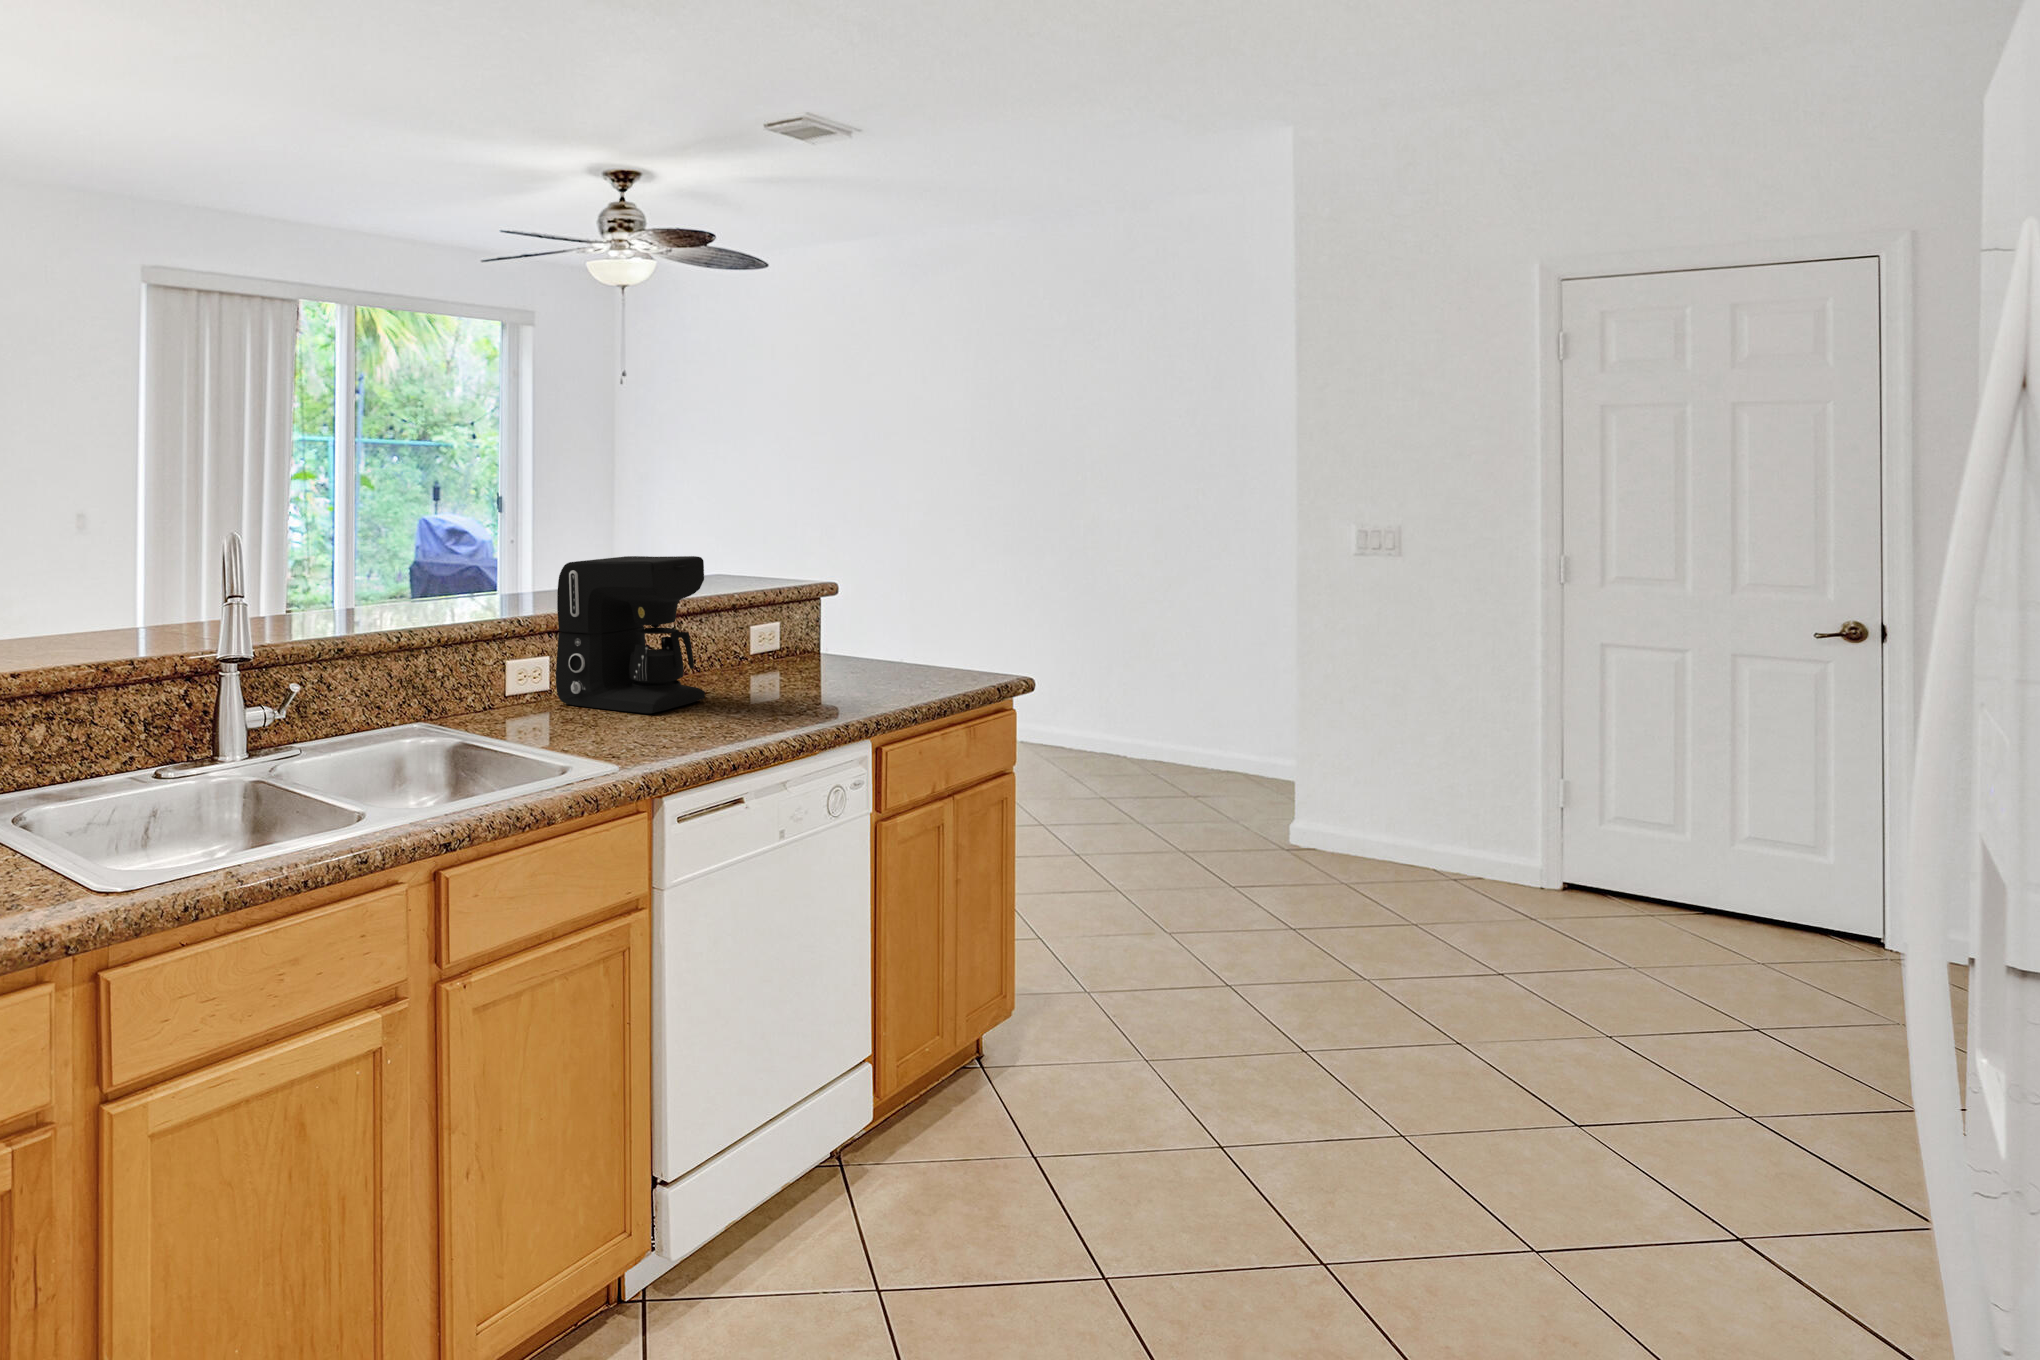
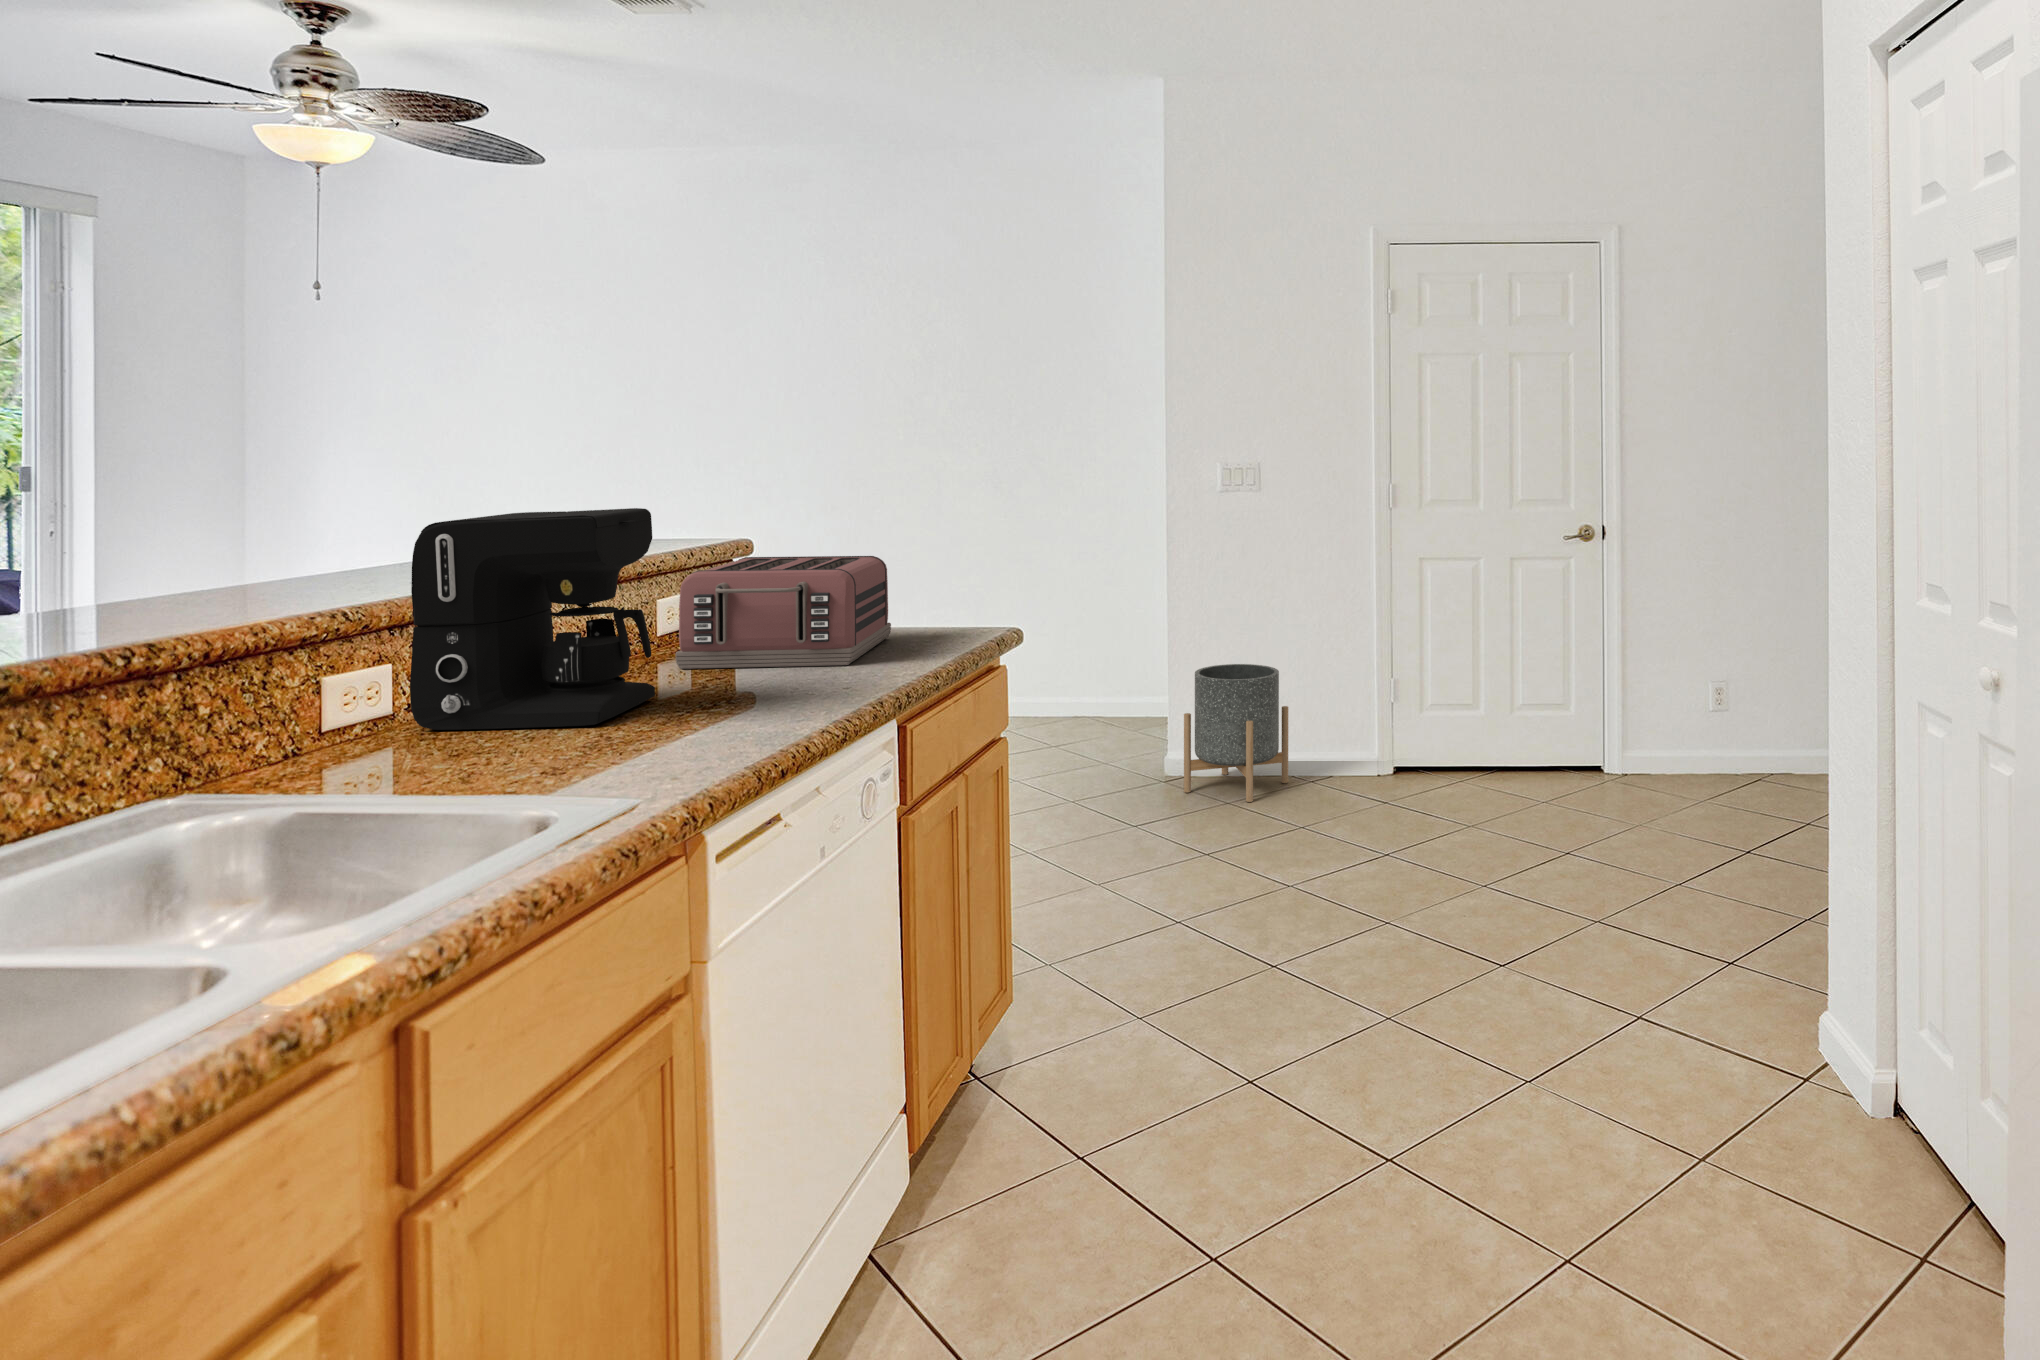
toaster: none [743,596,918,692] -> present [675,556,891,669]
planter: none [1302,741,1433,897] -> present [1184,664,1288,802]

